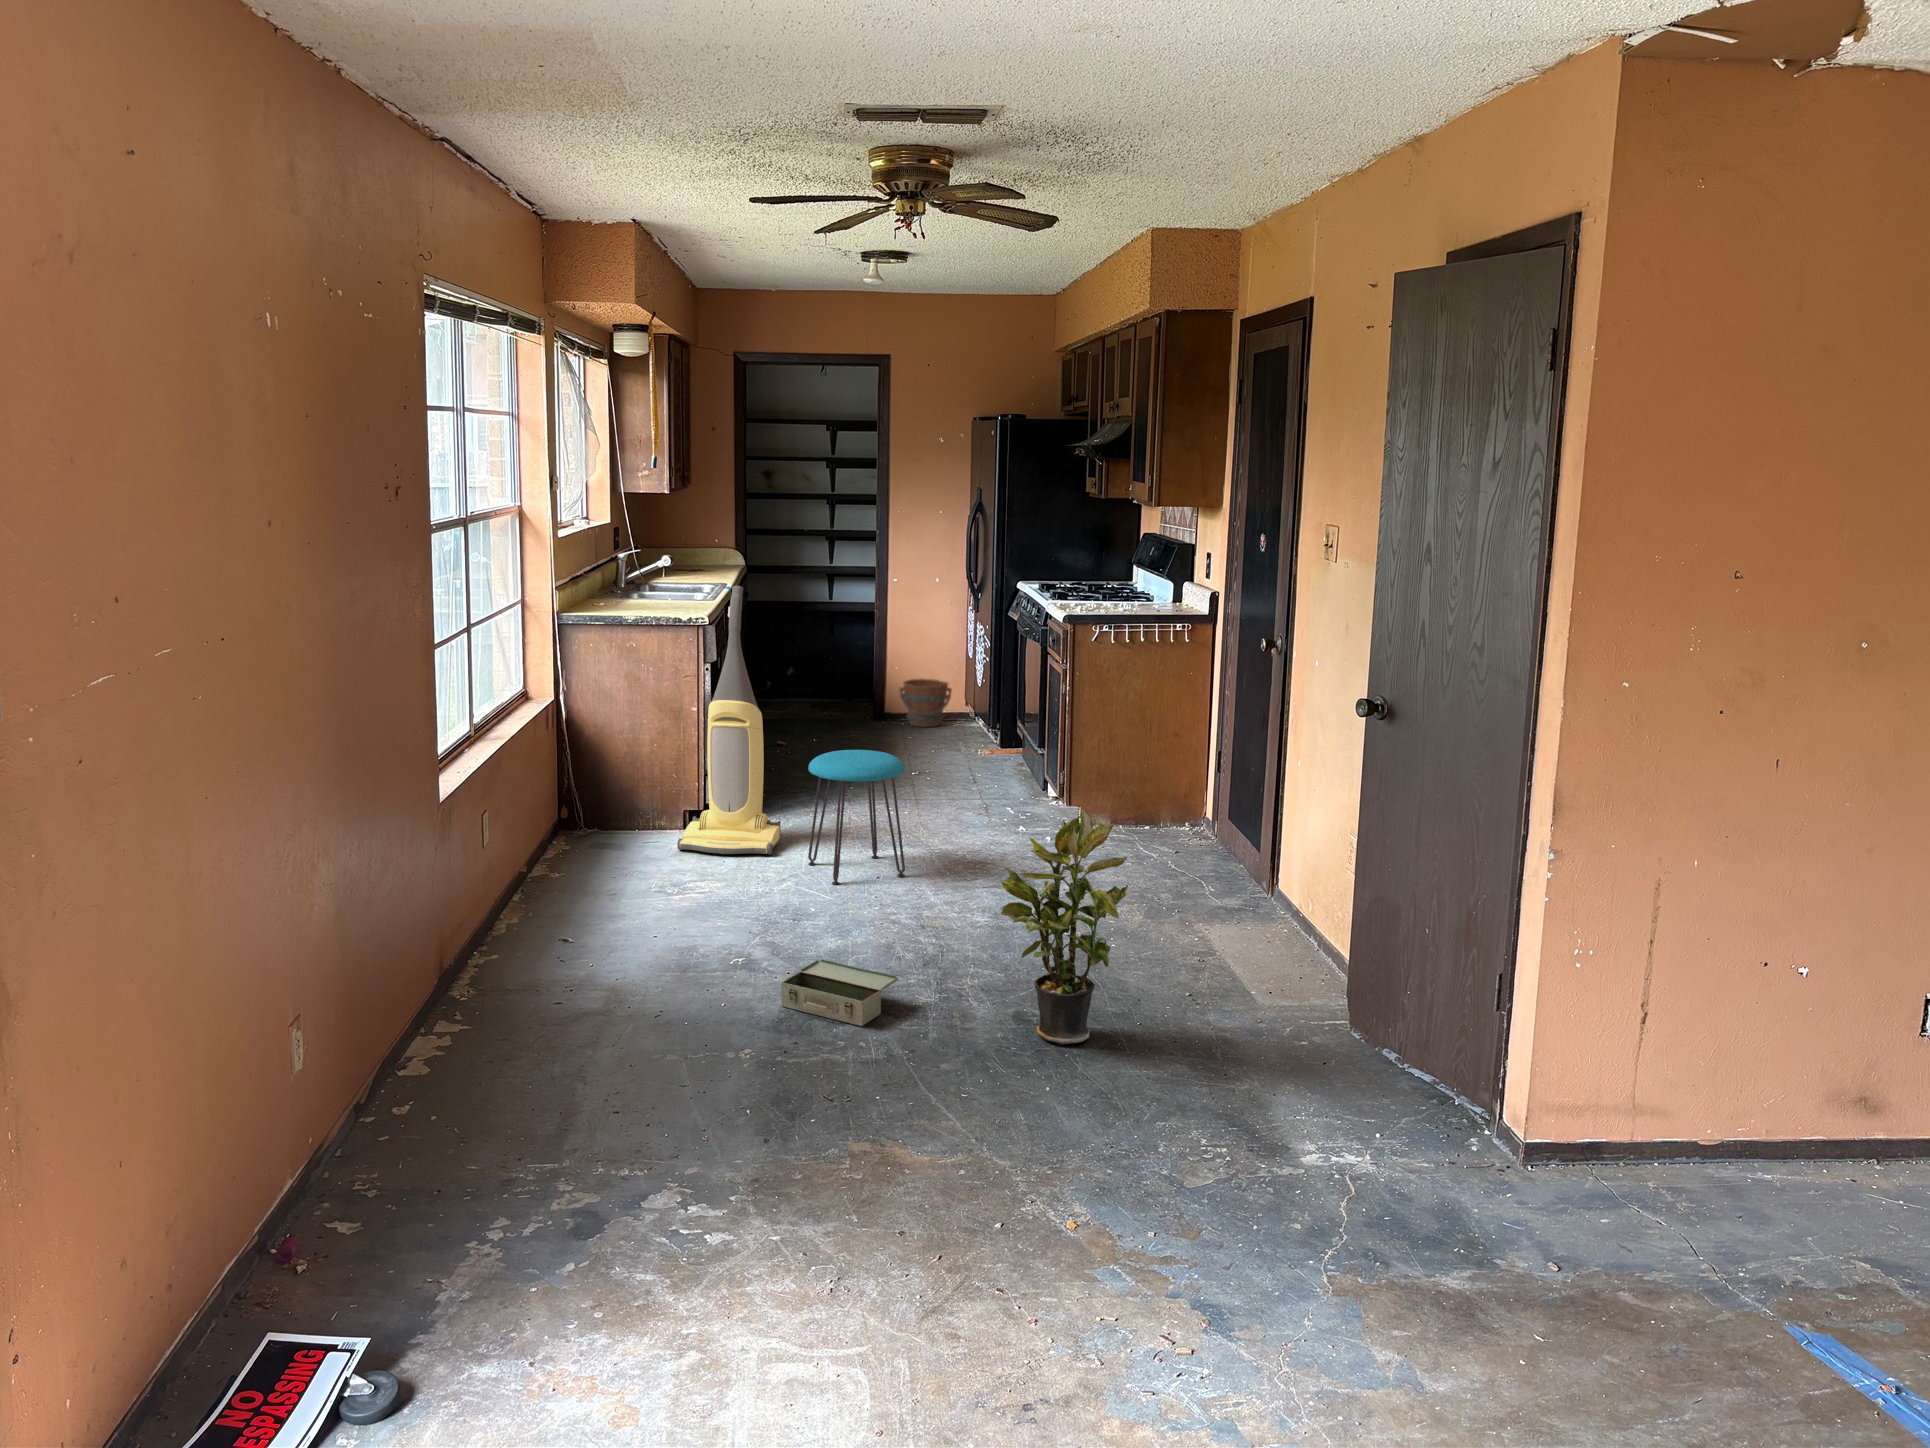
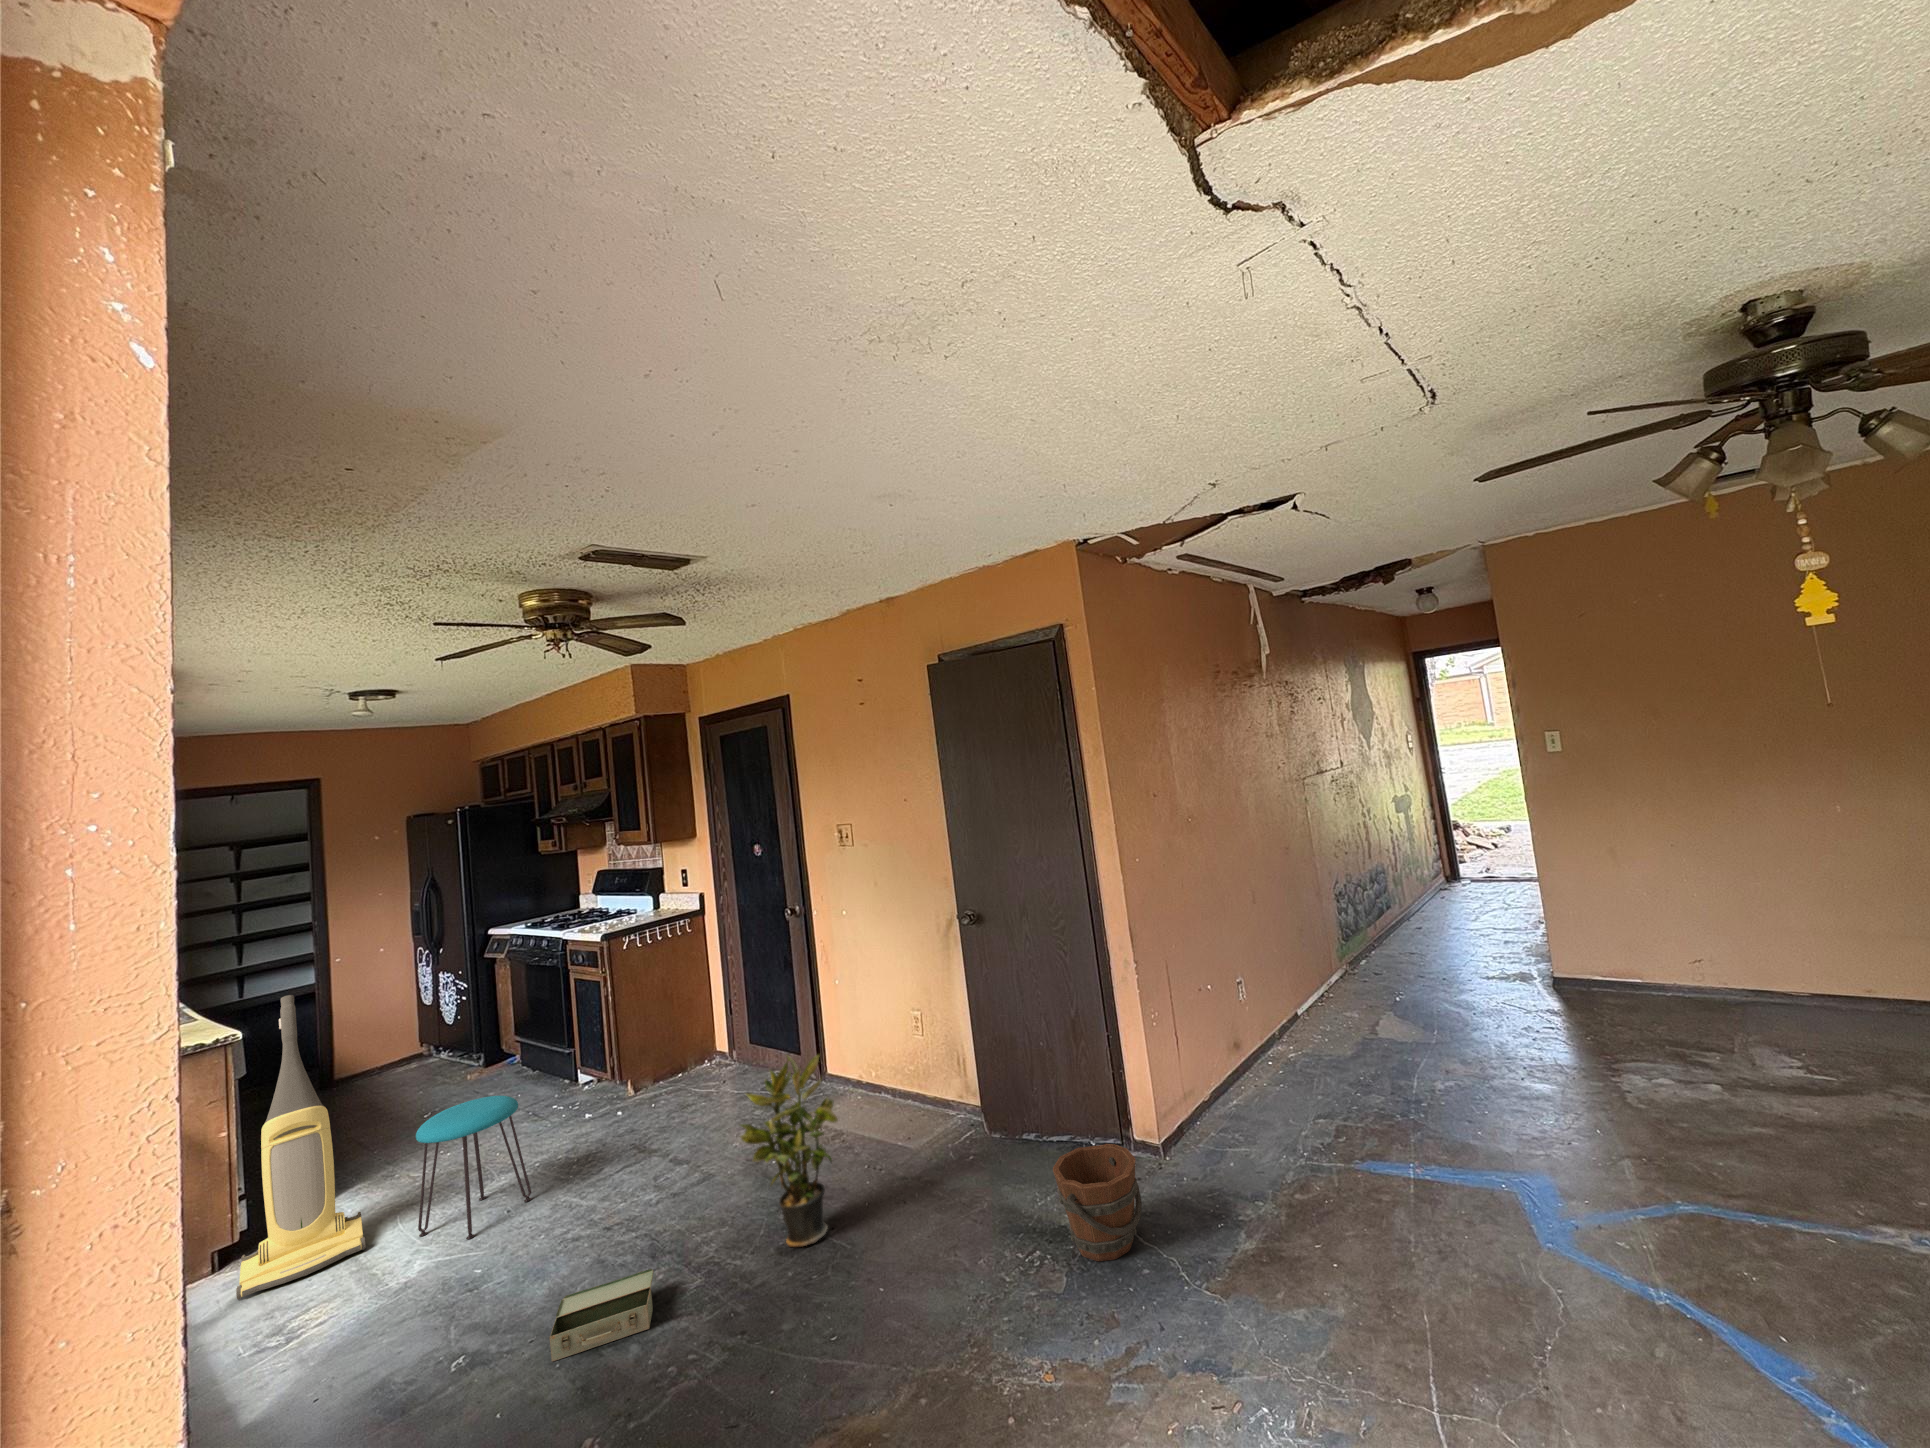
bucket: present [899,679,952,727] -> present [1053,1144,1142,1261]

